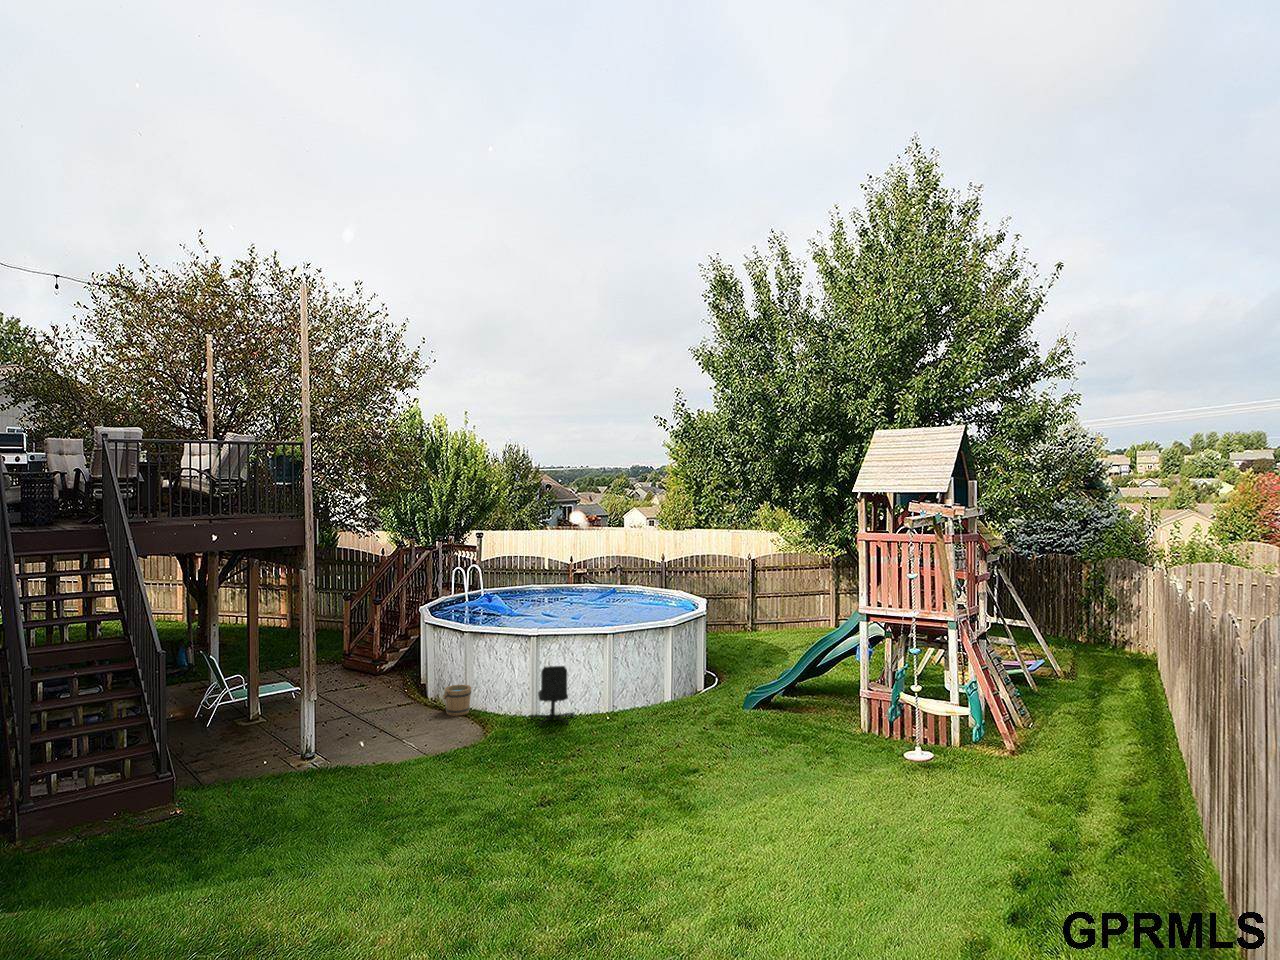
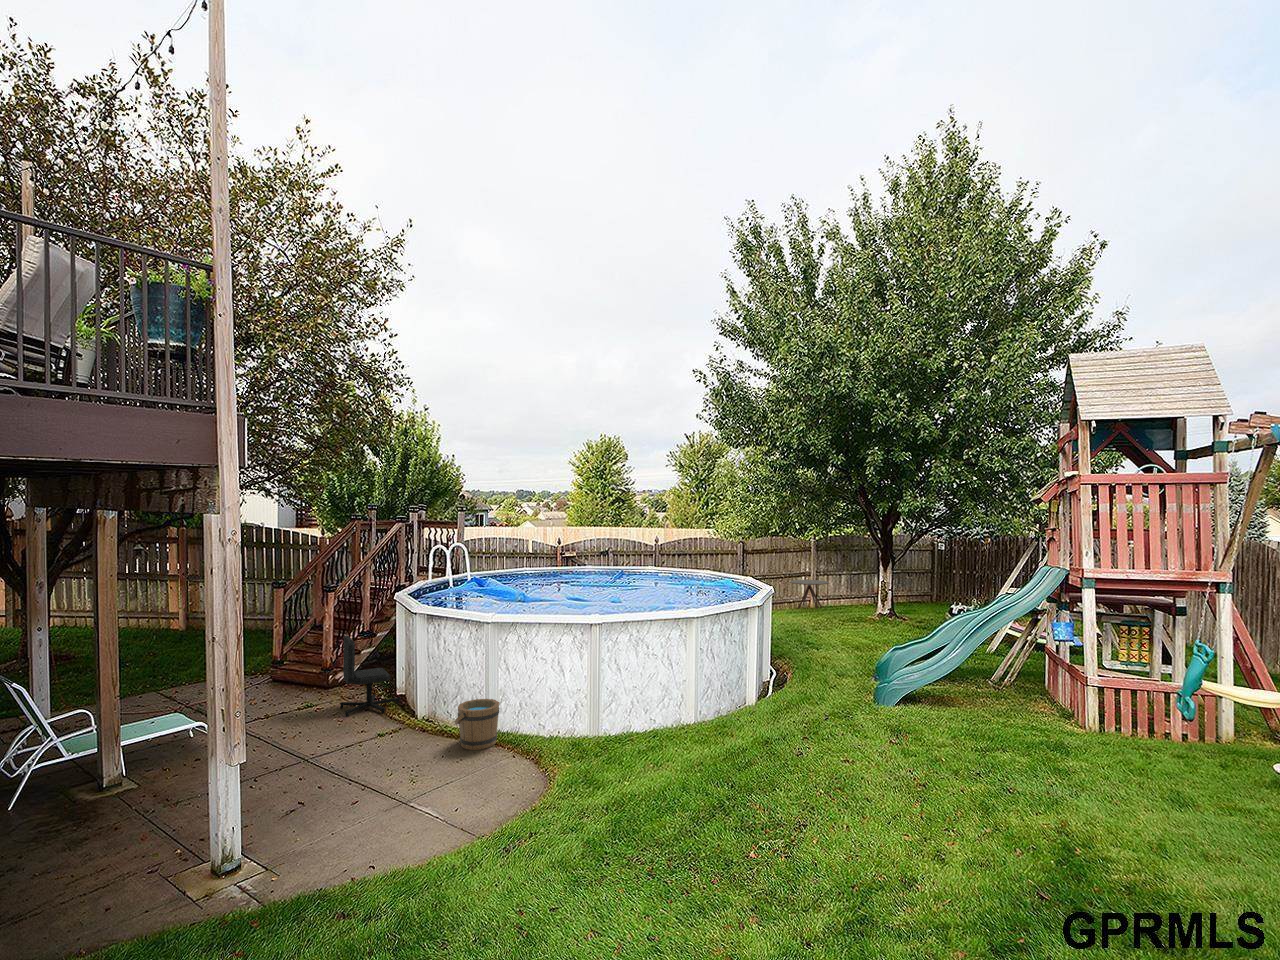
round table: none [776,601,810,629] -> present [790,580,829,609]
chair: present [530,666,574,726] -> present [340,636,400,717]

